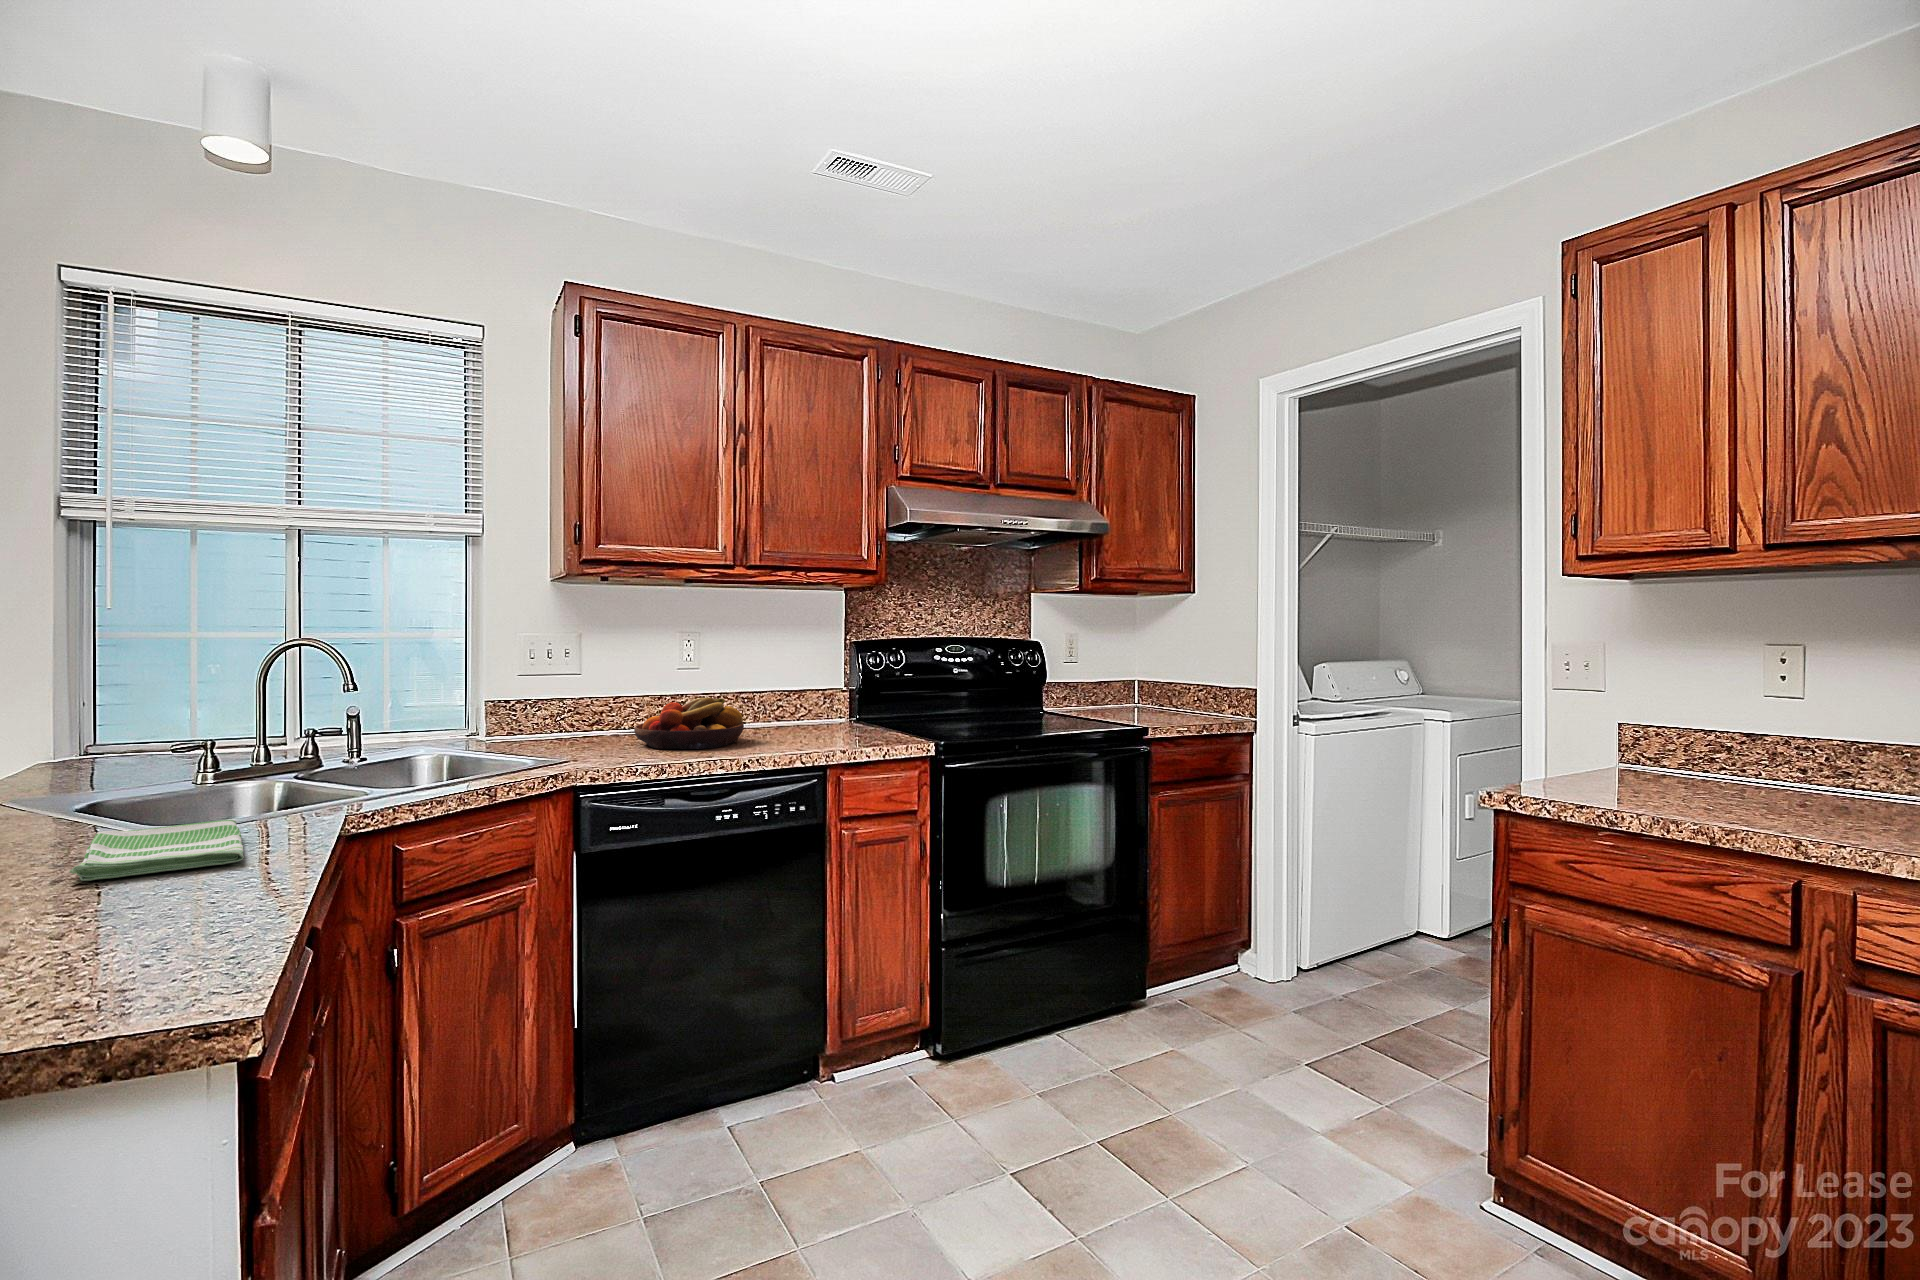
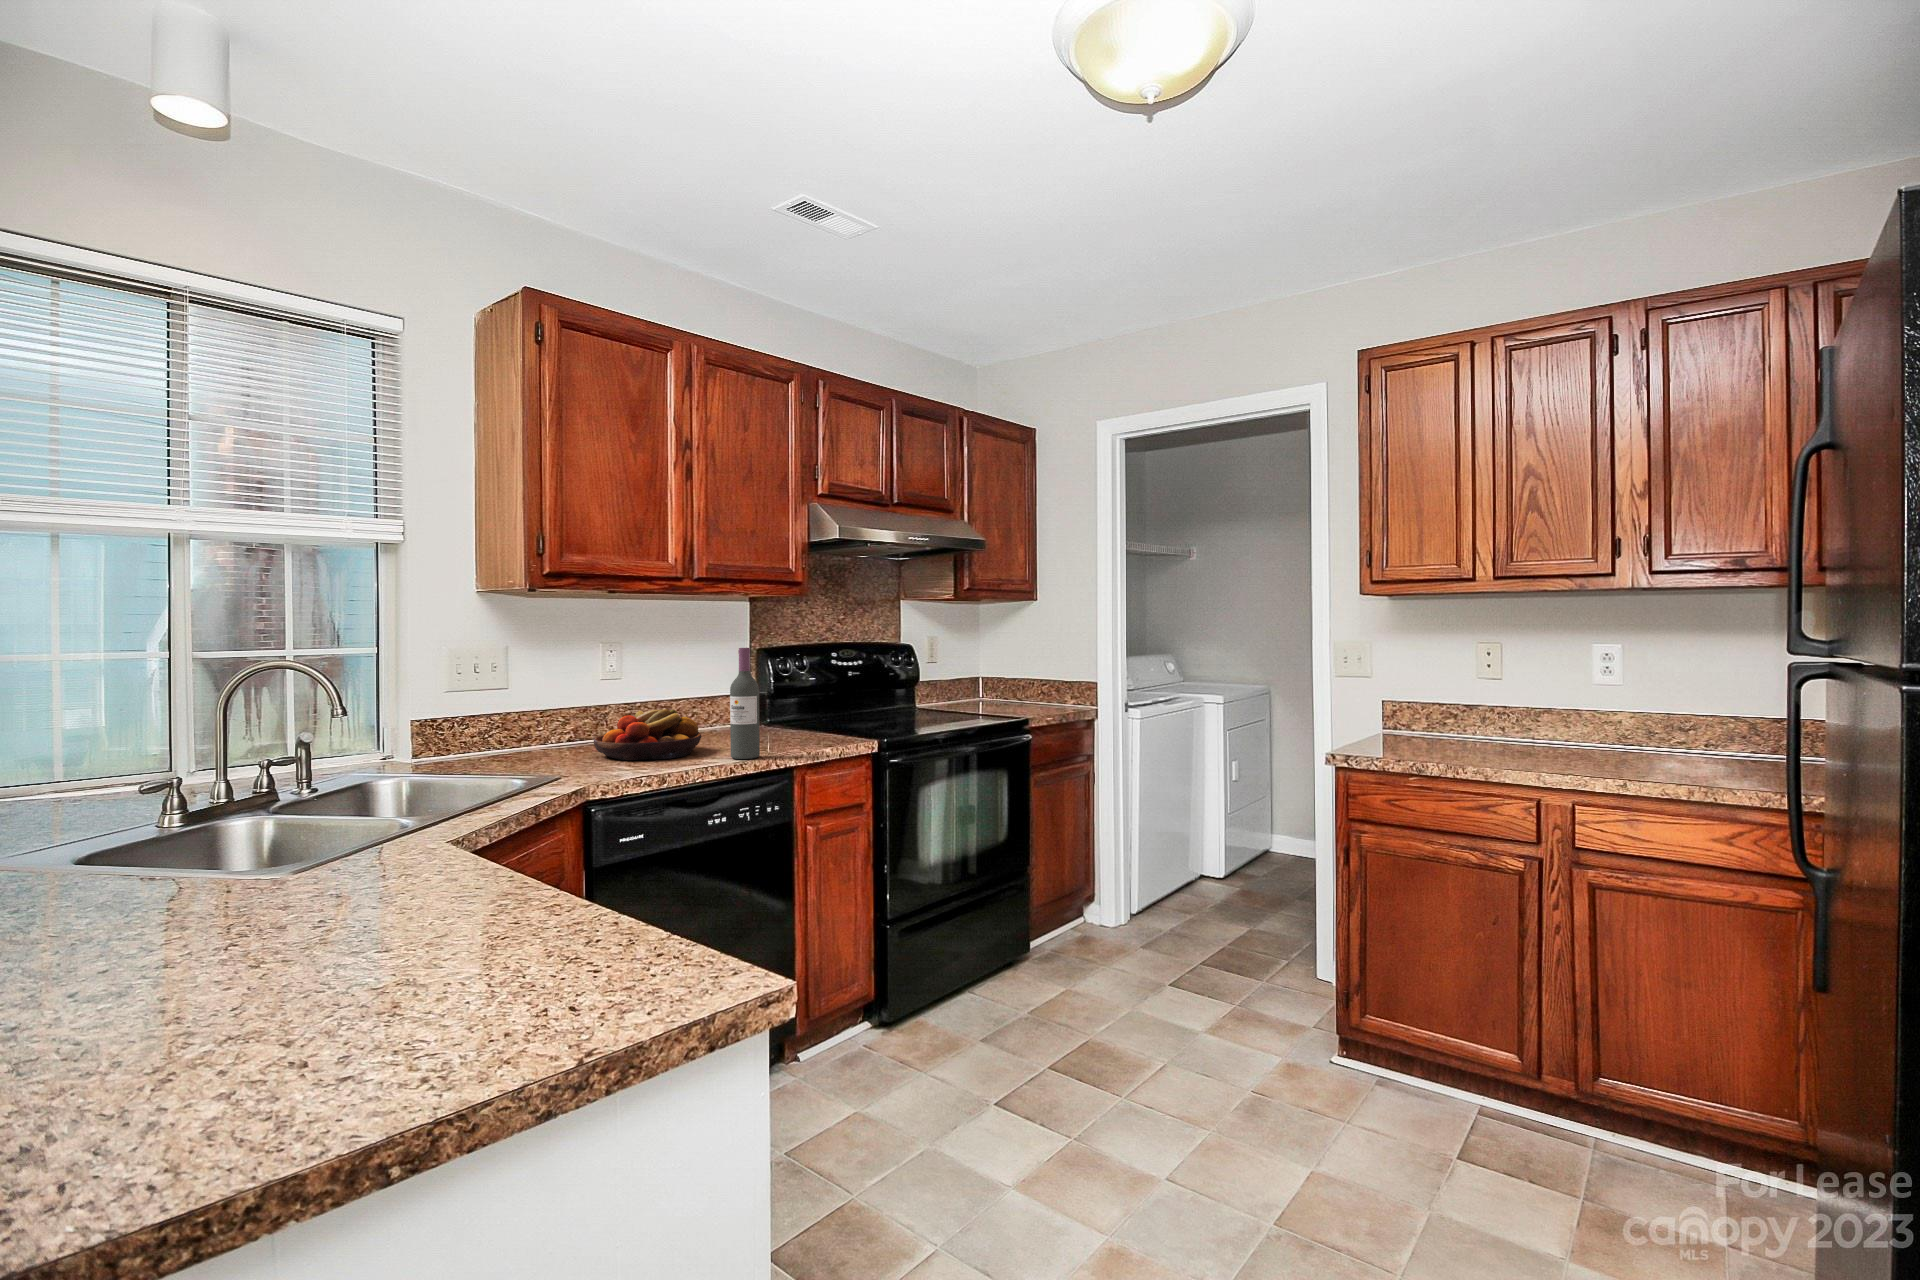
wine bottle: none [753,634,785,754] -> present [730,648,760,759]
dish towel: present [69,819,244,881] -> none [258,851,468,918]

